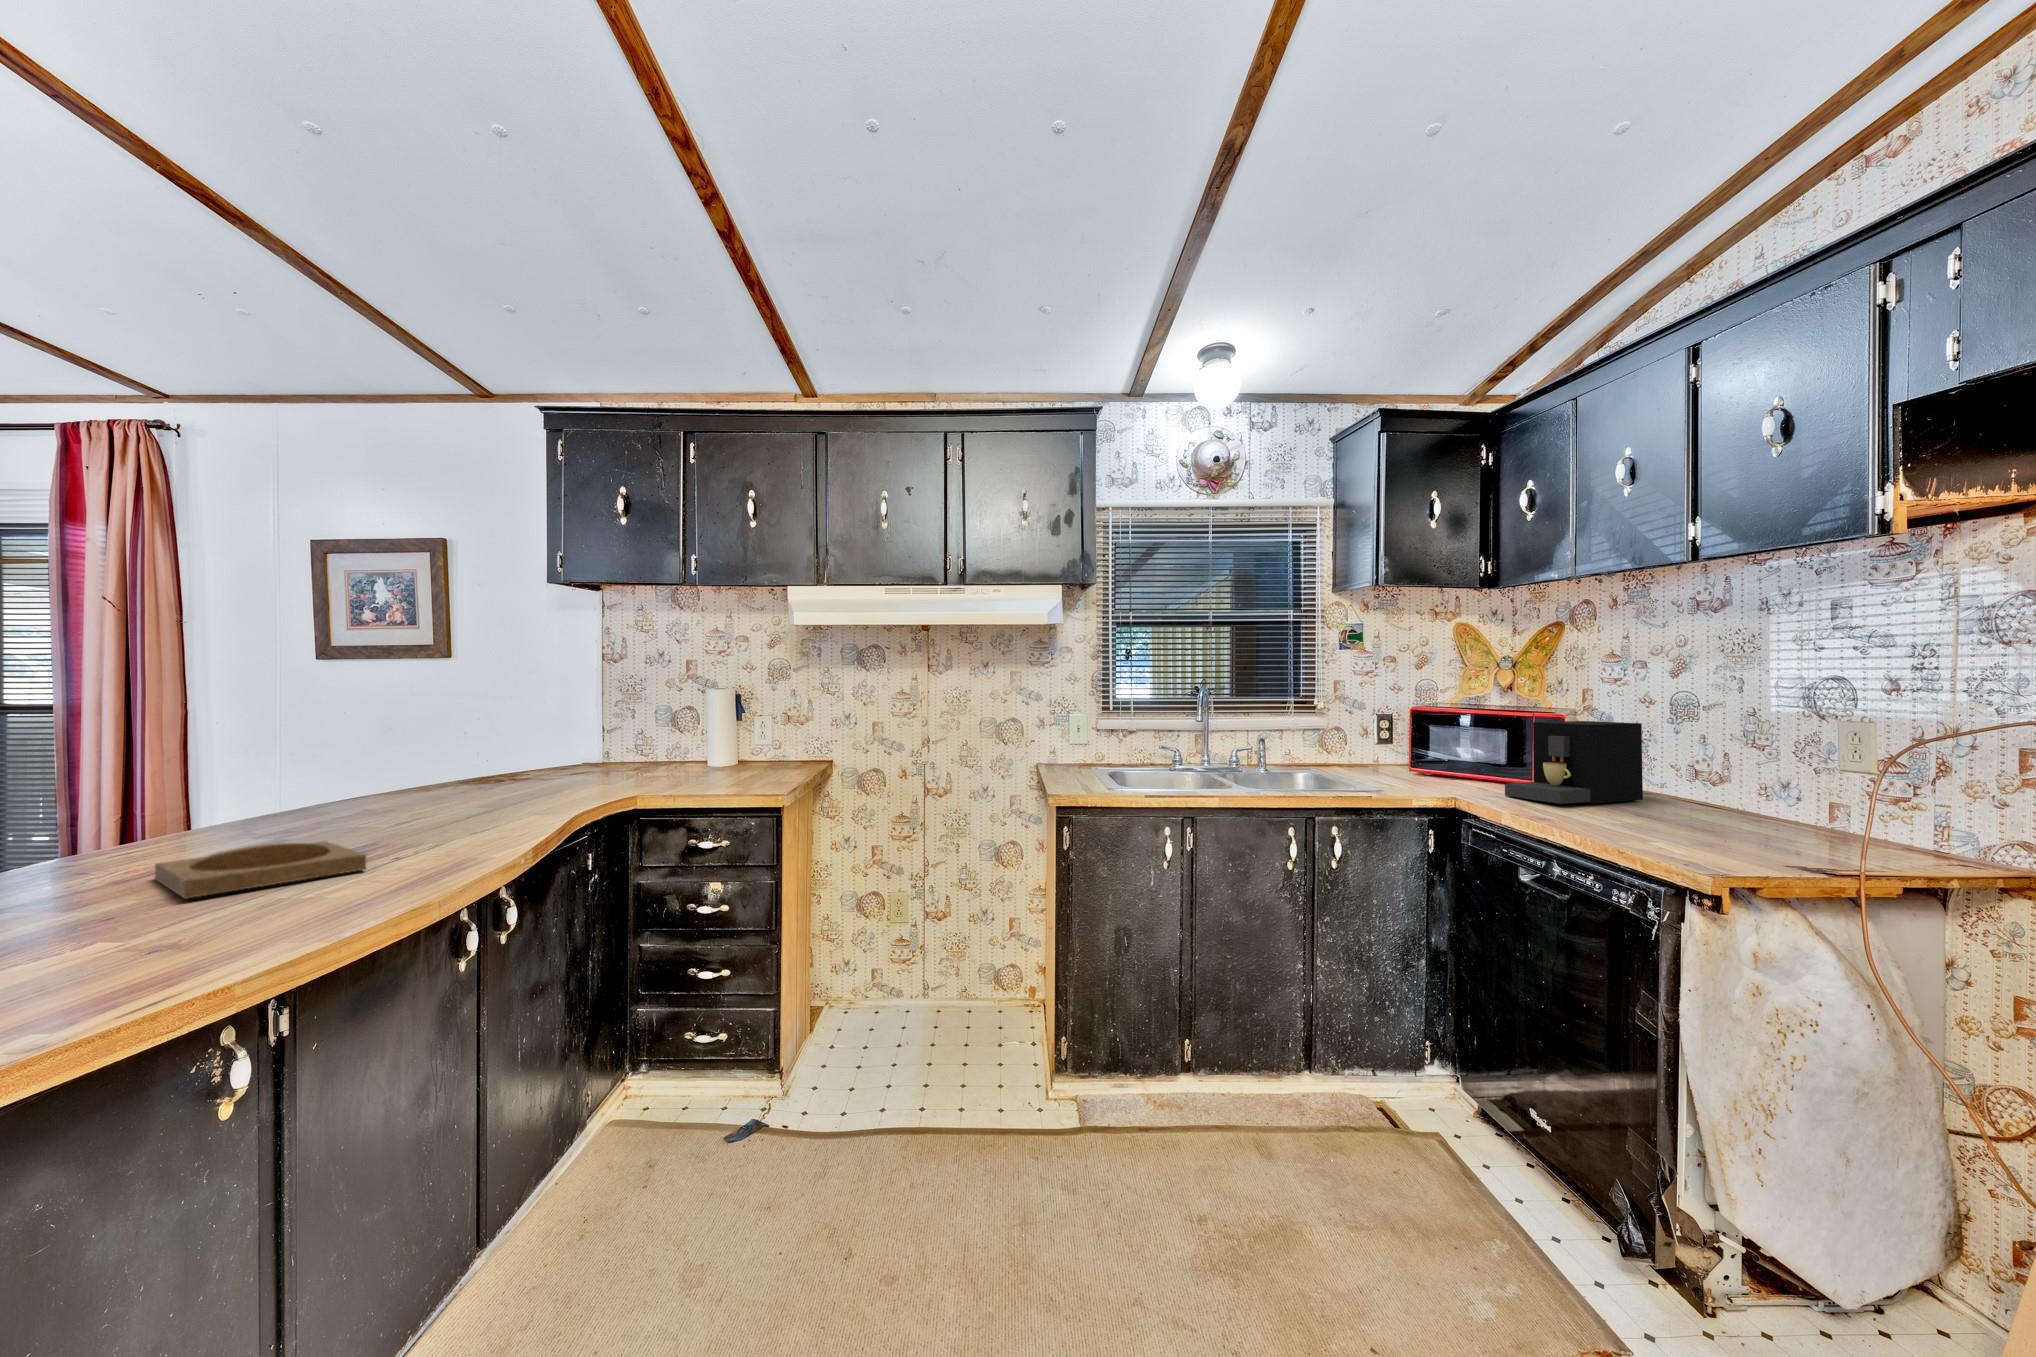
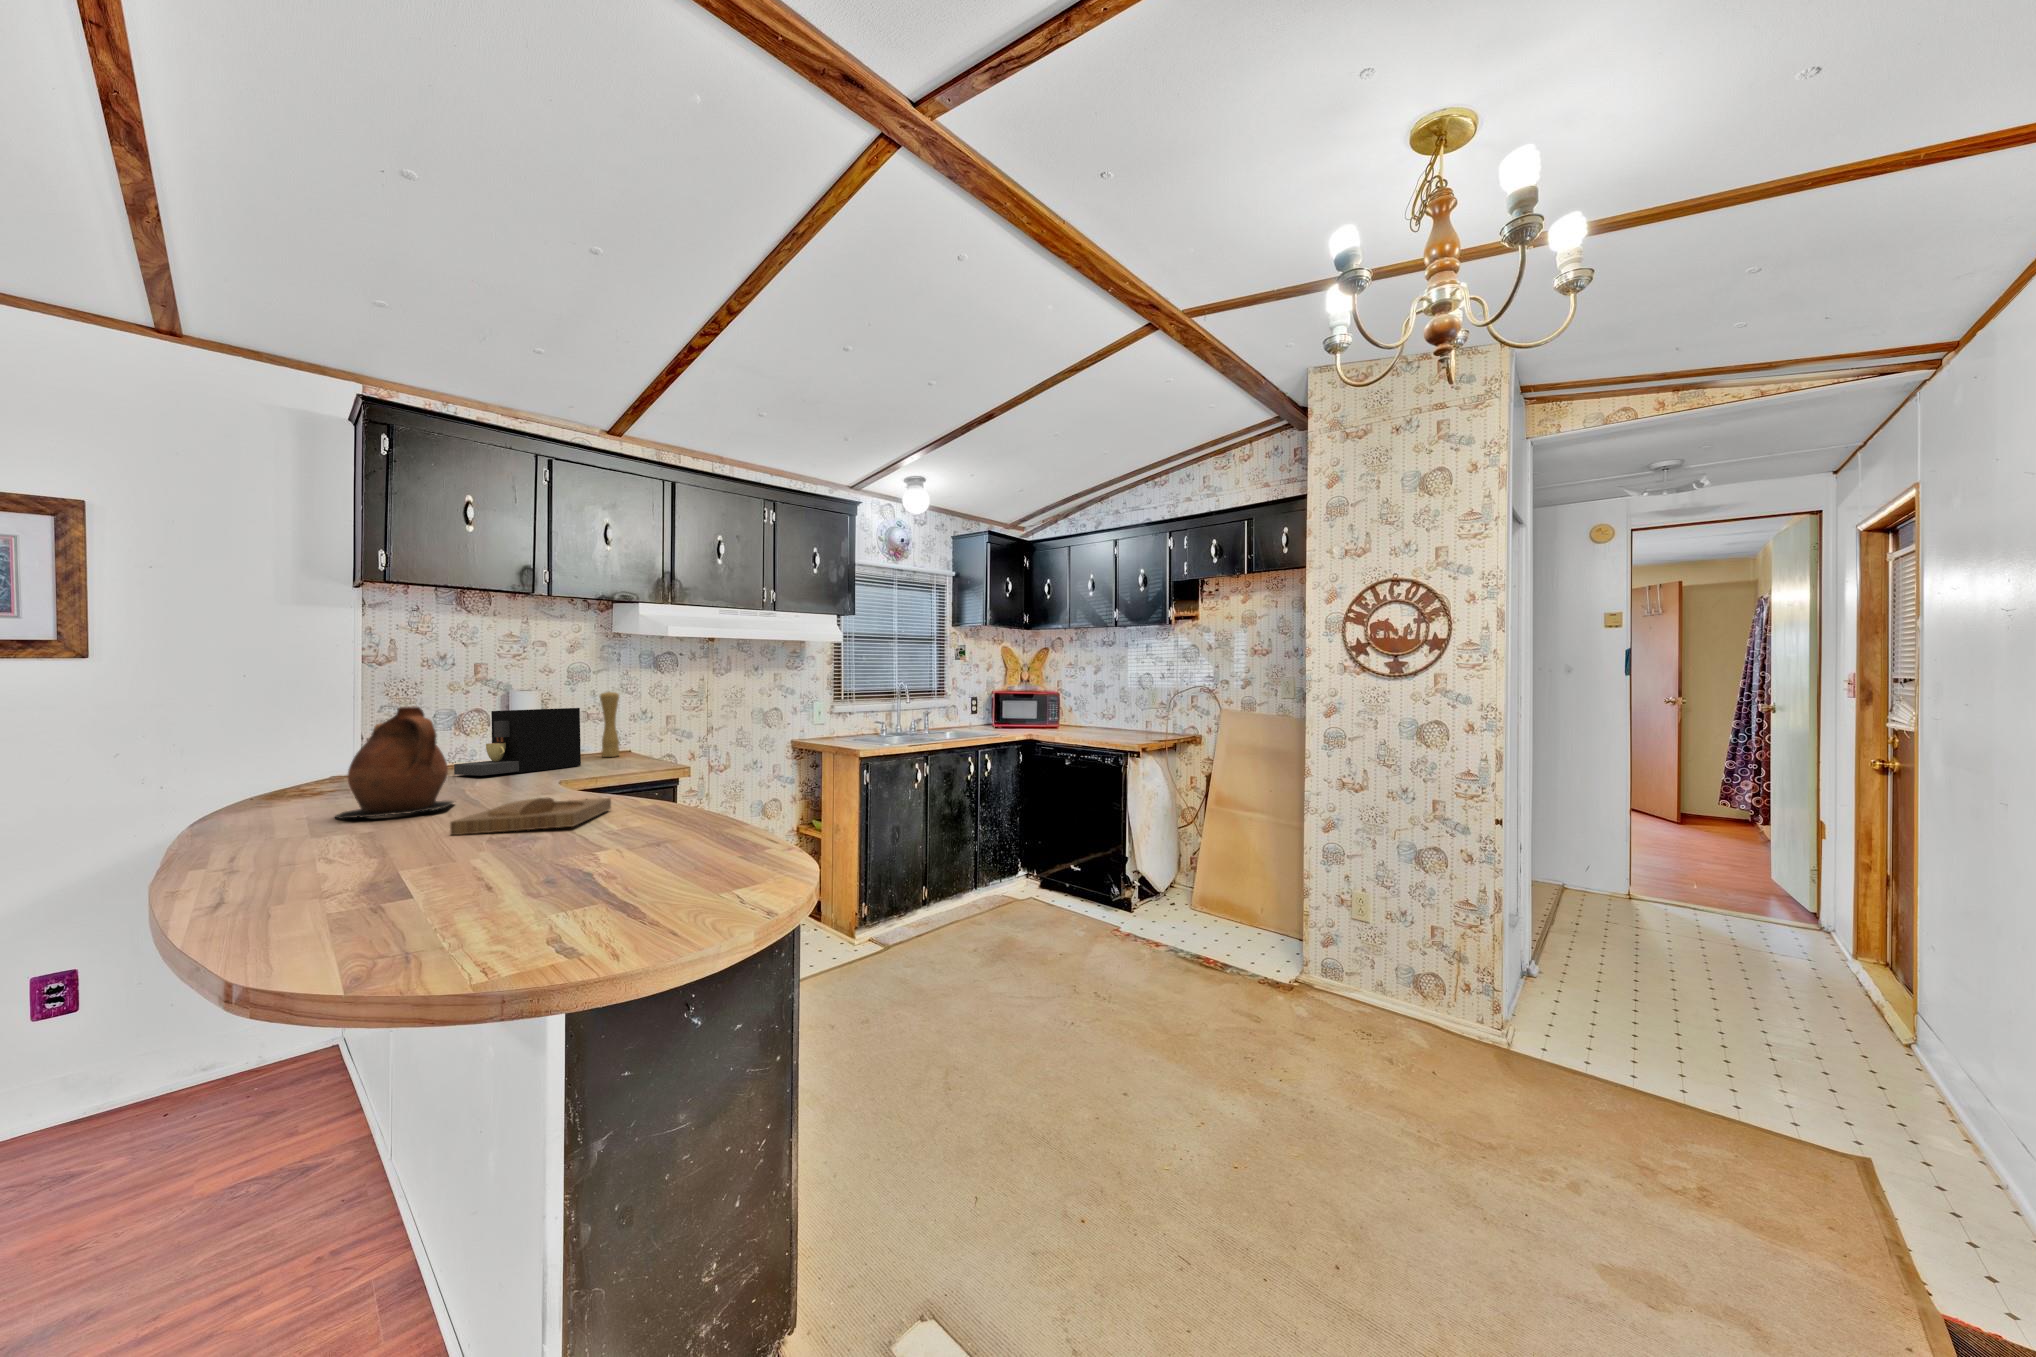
pepper mill: none [769,693,789,771] -> present [600,692,620,757]
ceramic pitcher: none [260,717,403,834] -> present [335,707,454,819]
coffee maker: present [1505,721,1643,804] -> present [454,708,581,776]

